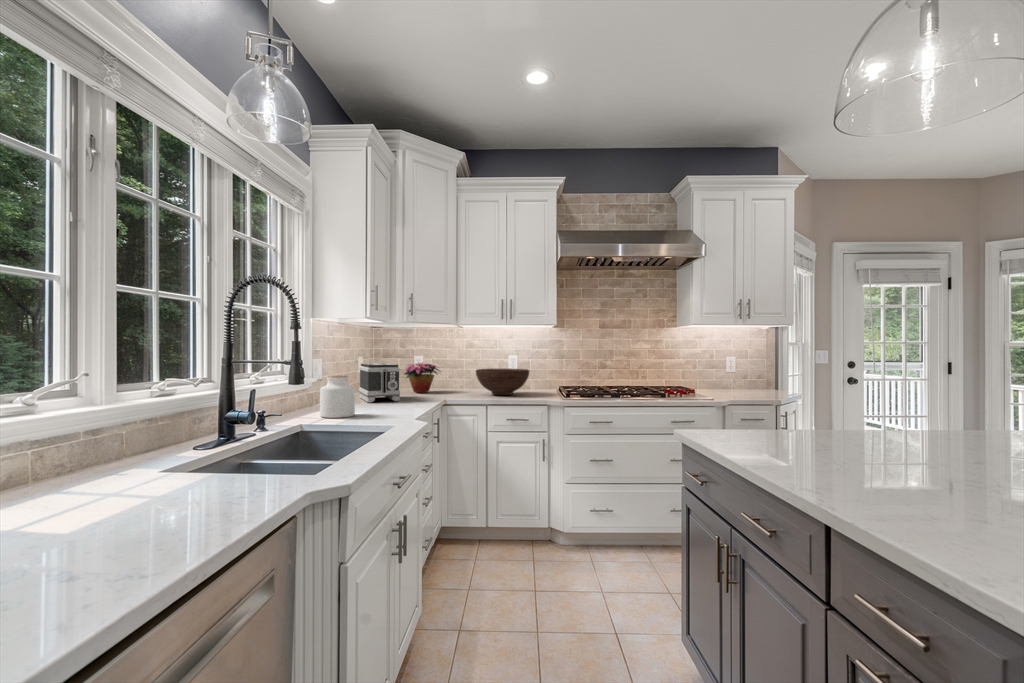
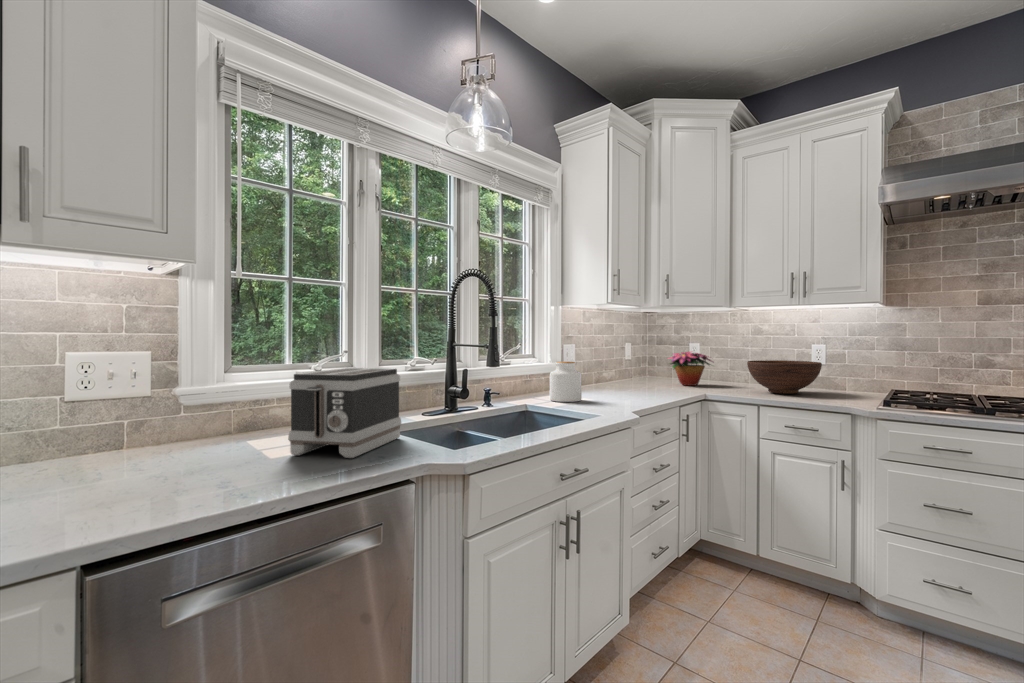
toaster: present [359,363,400,403] -> present [288,368,401,458]

